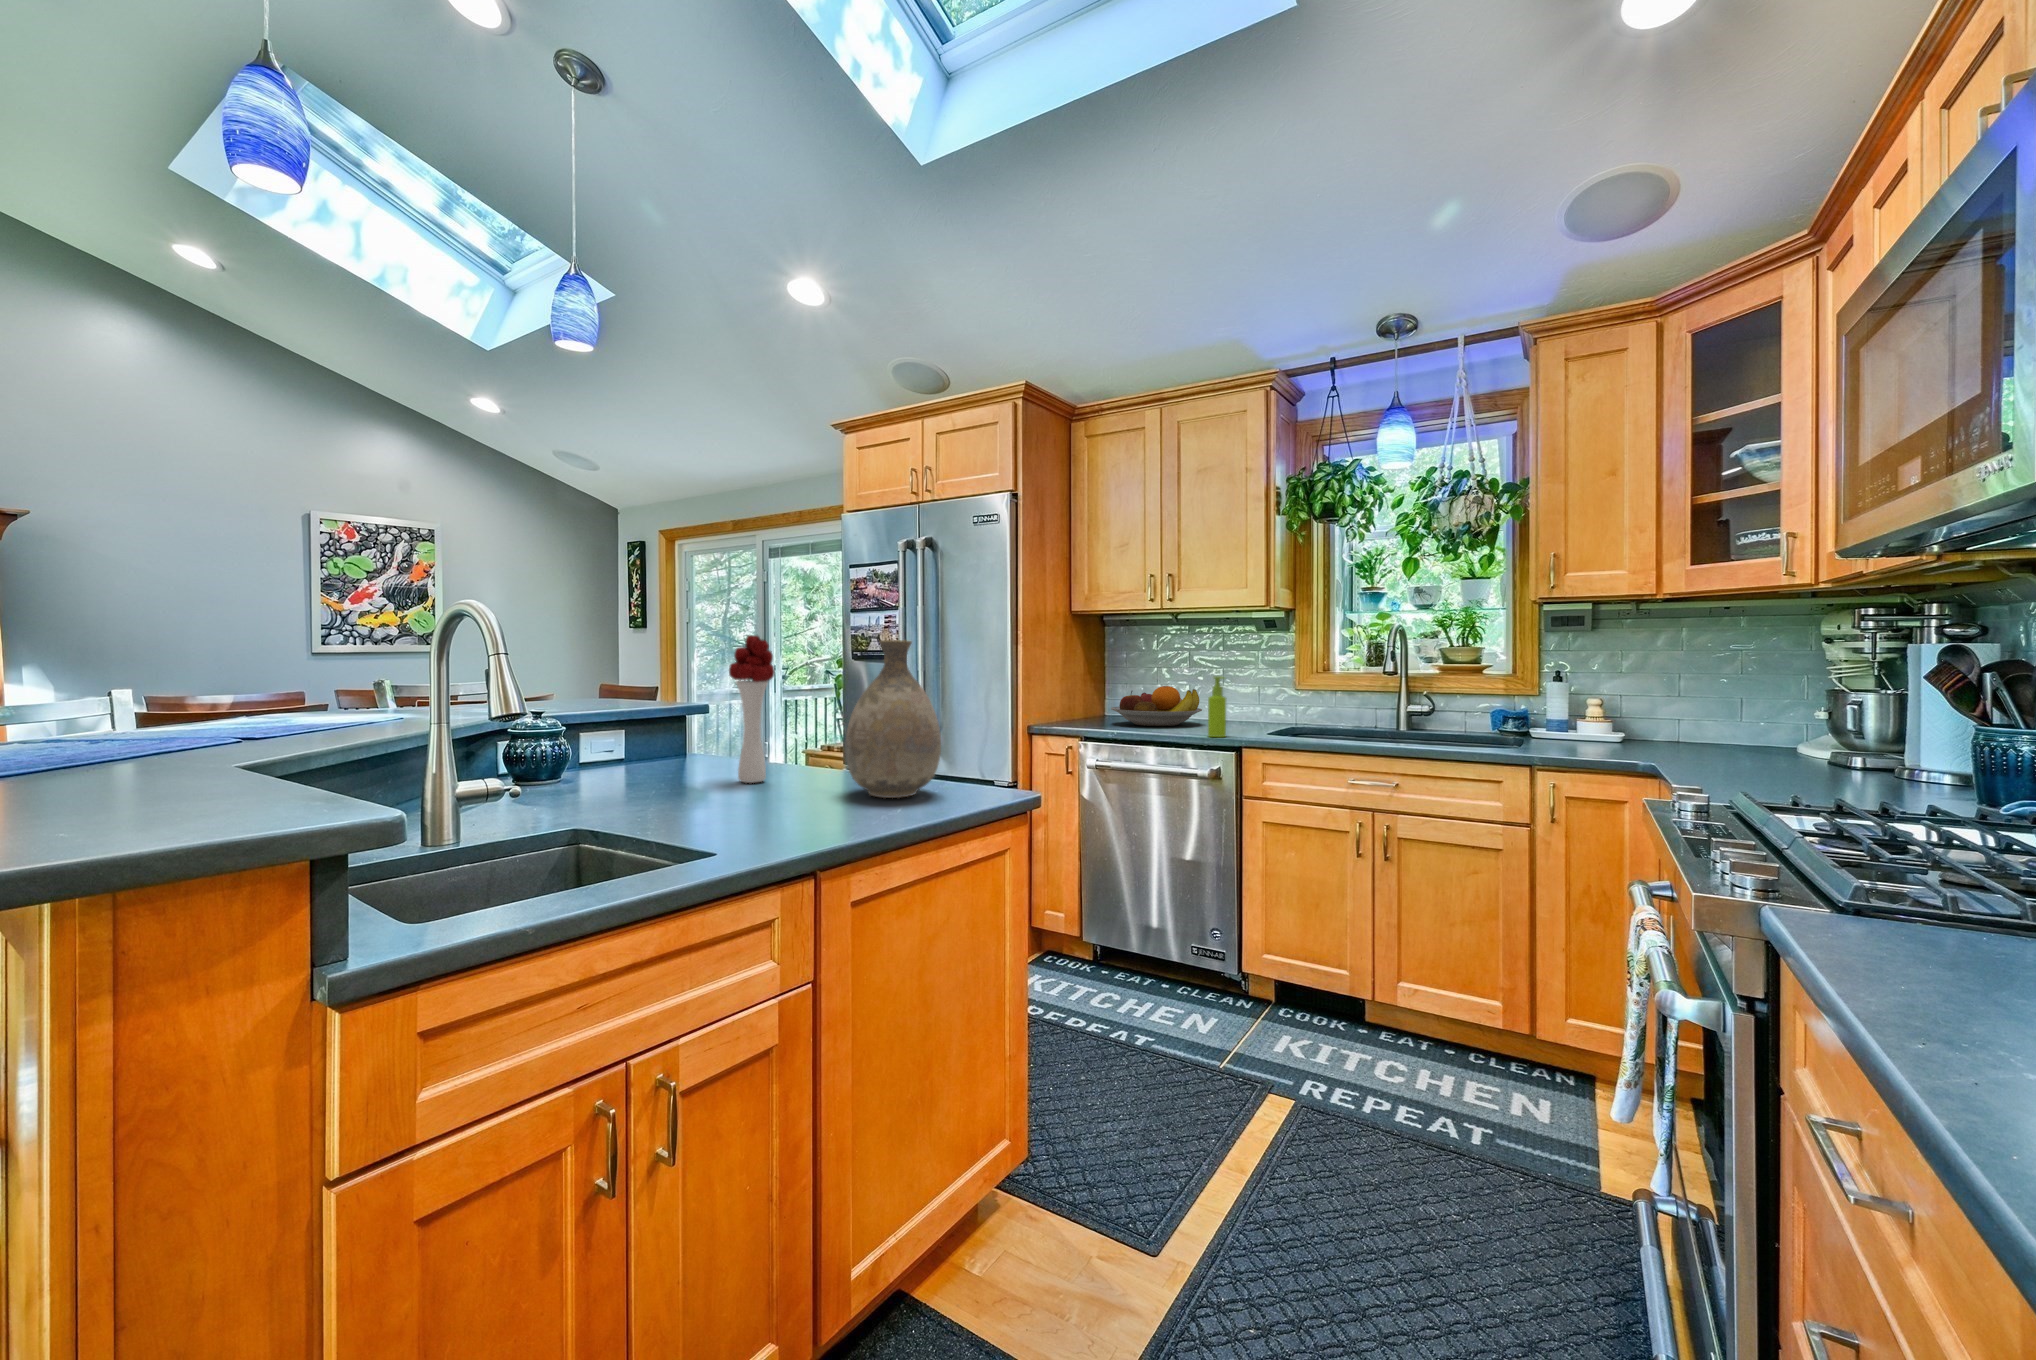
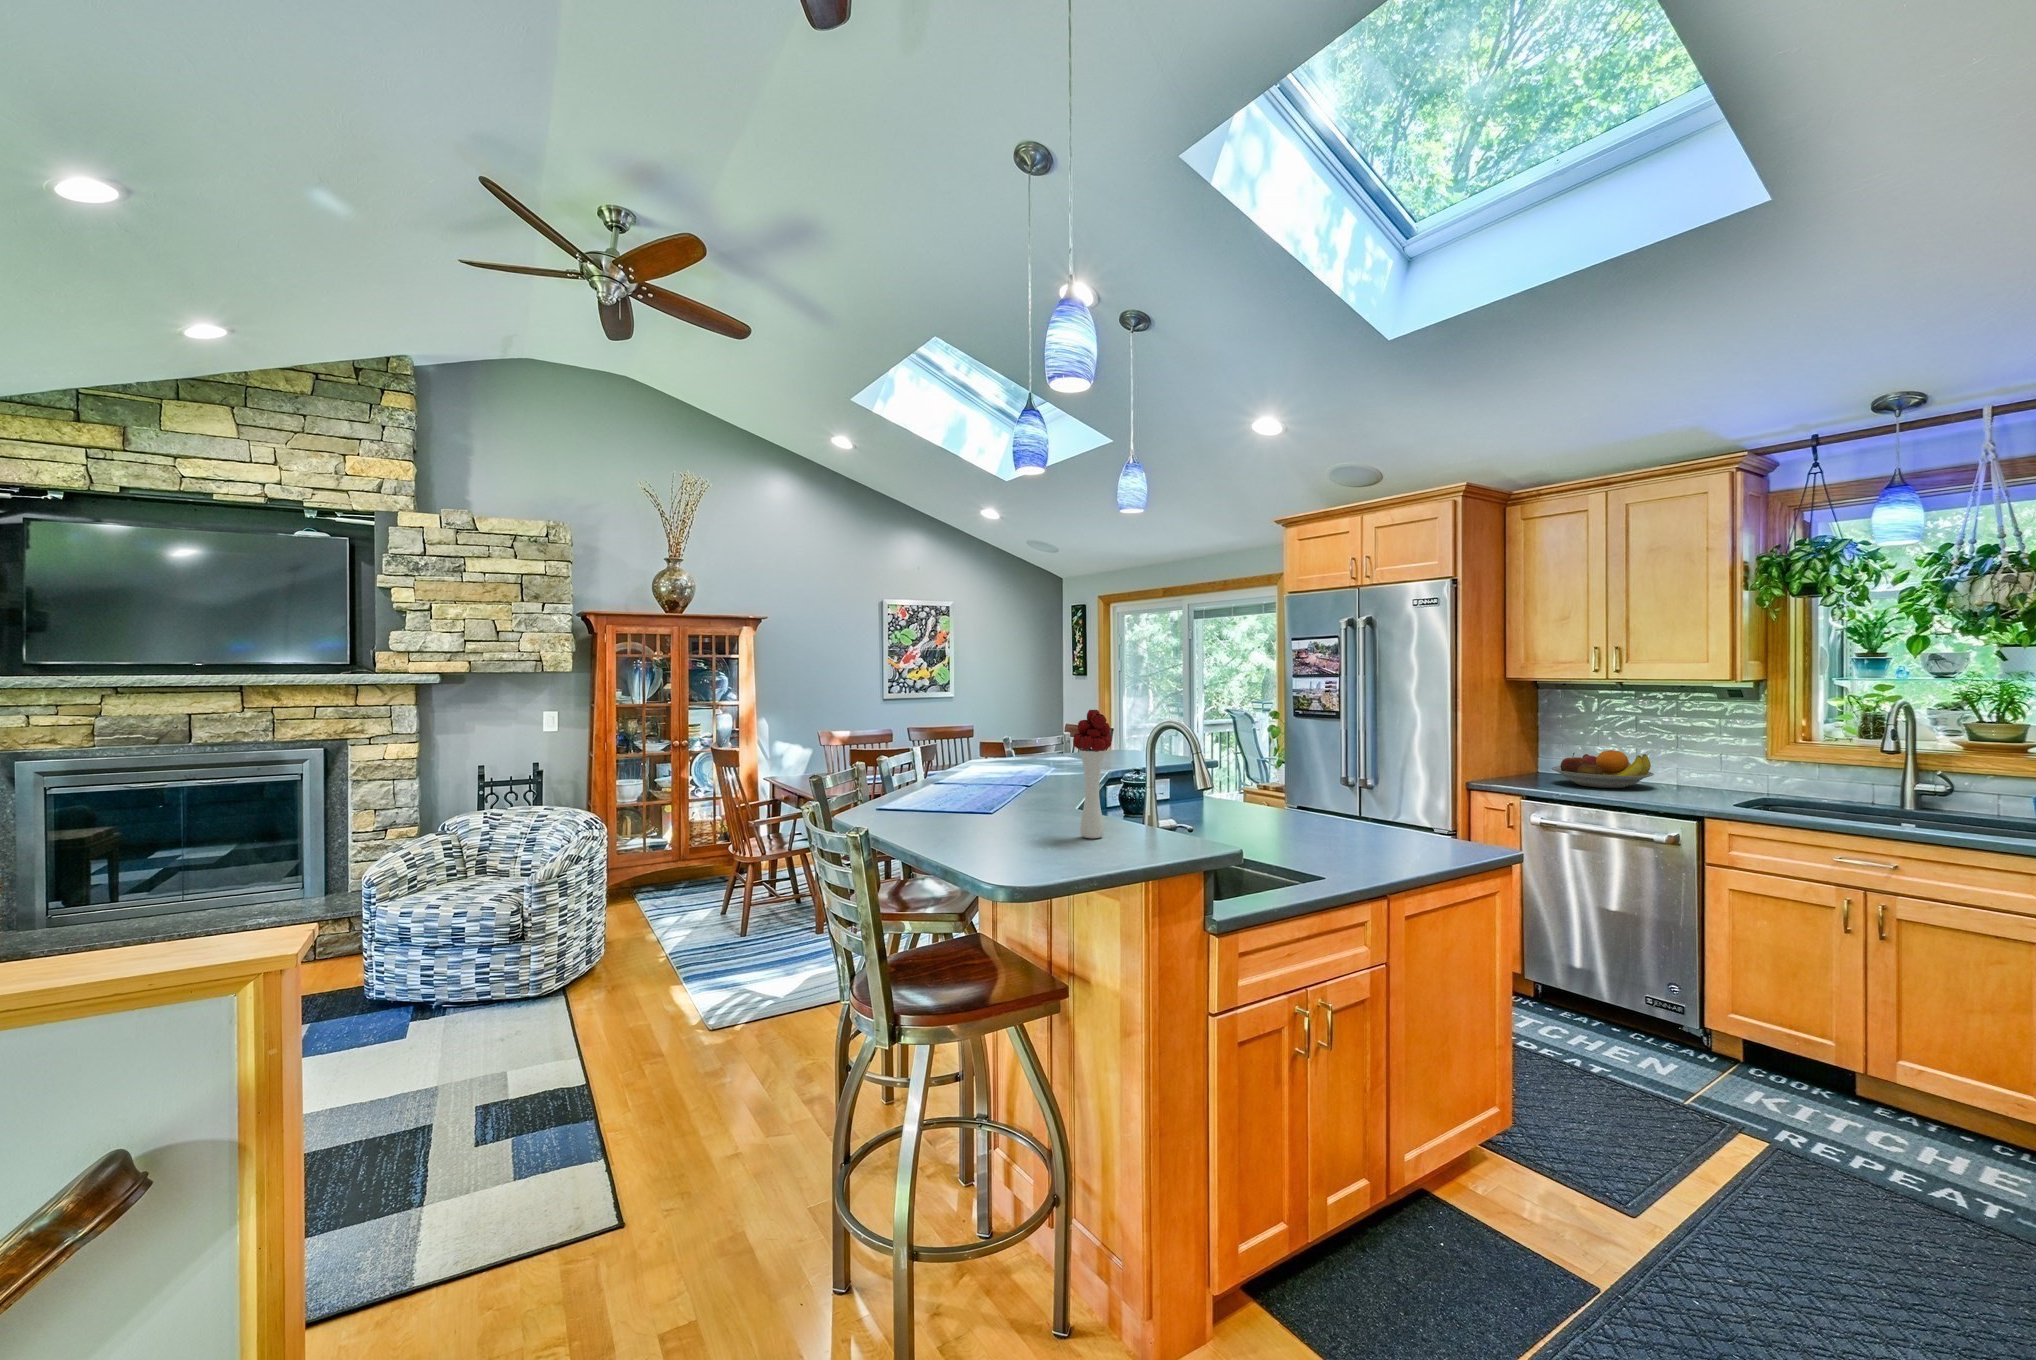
flower bouquet: present [729,635,775,783] -> present [1073,710,1111,838]
vase: present [846,640,941,798] -> none [1376,740,1448,851]
soap dispenser: present [1208,676,1226,737] -> none [1664,748,1685,805]

